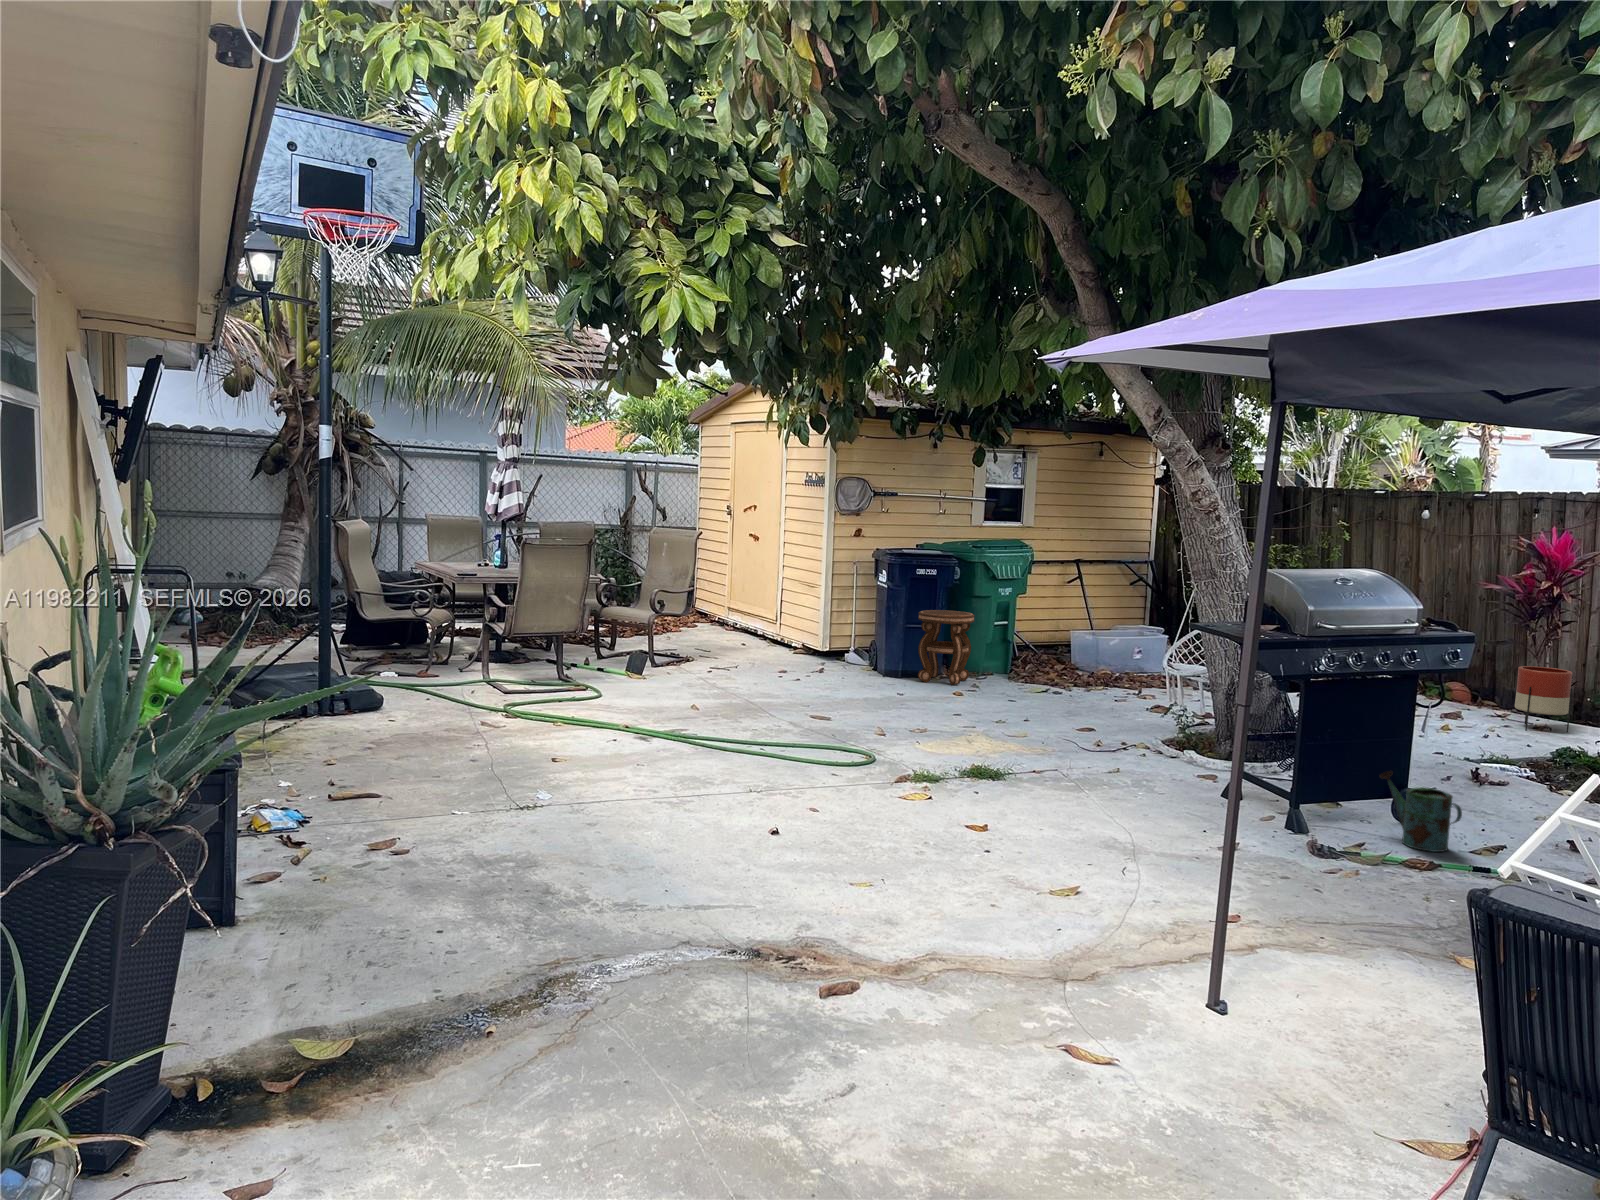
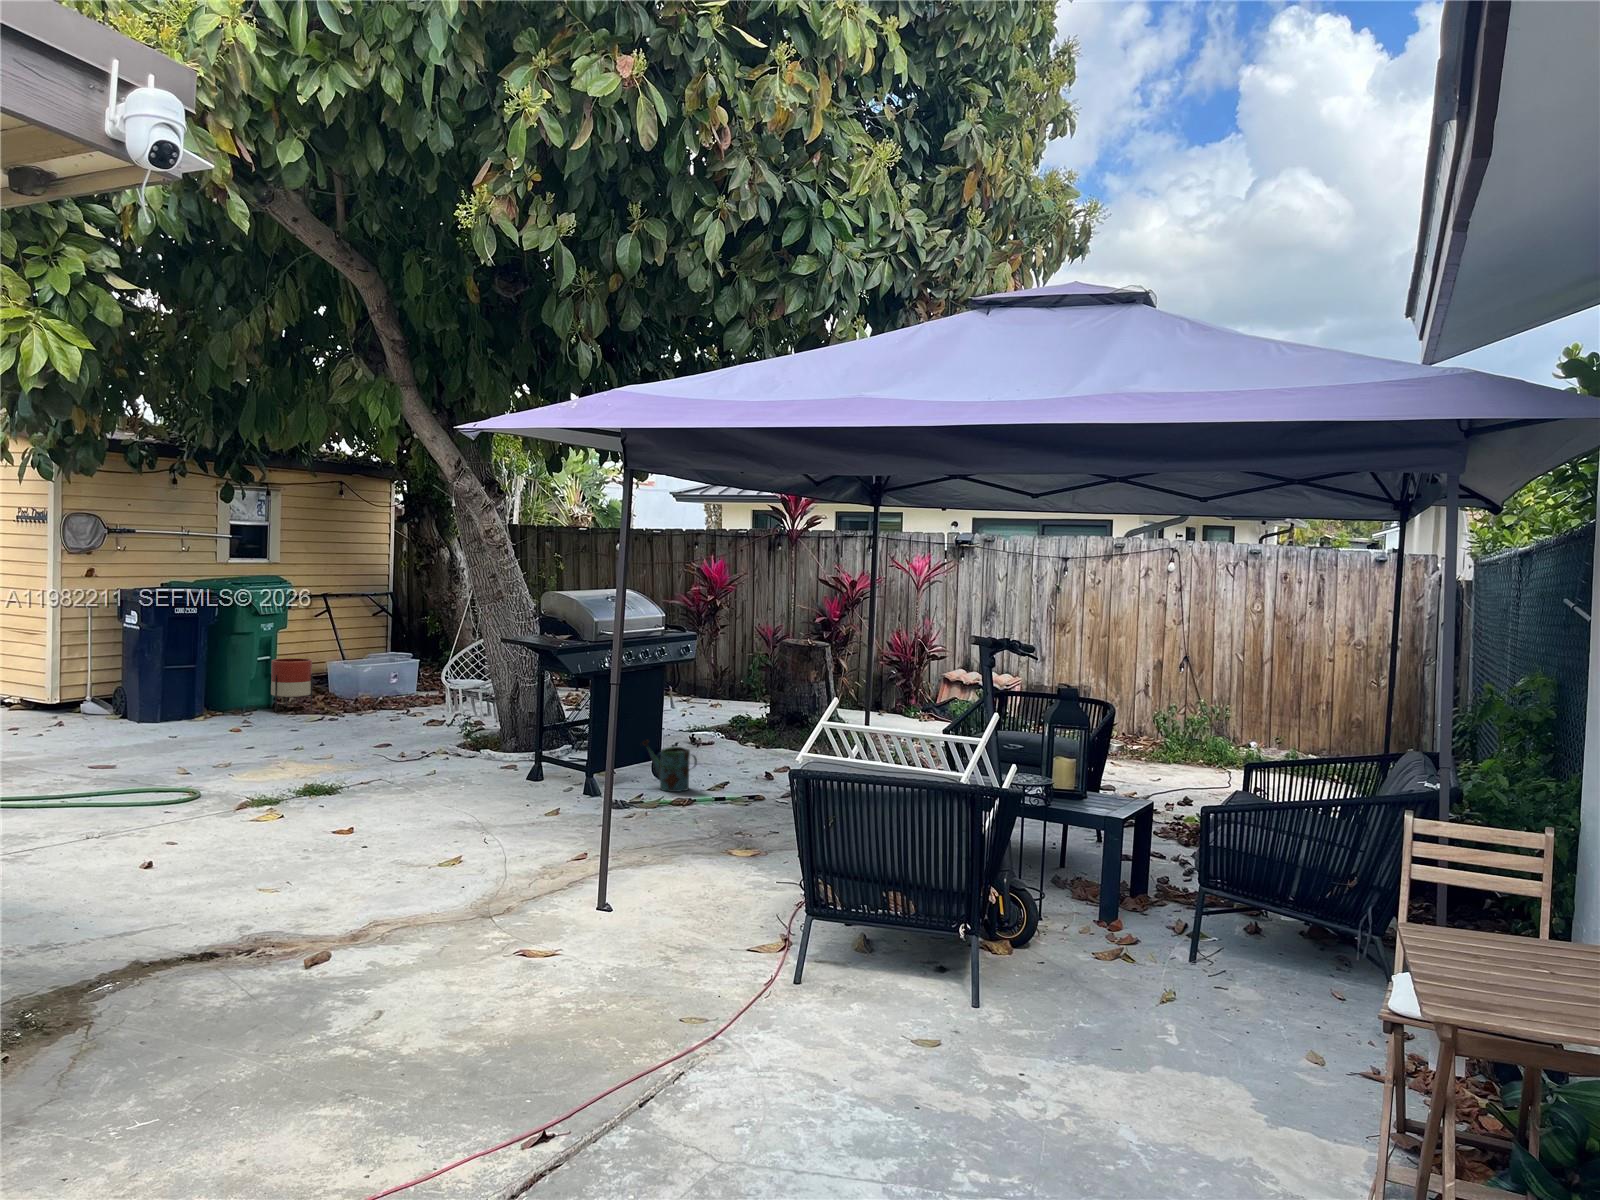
side table: present [918,610,975,685] -> none [179,650,244,725]
planter: present [1515,666,1572,732] -> present [271,658,312,712]

